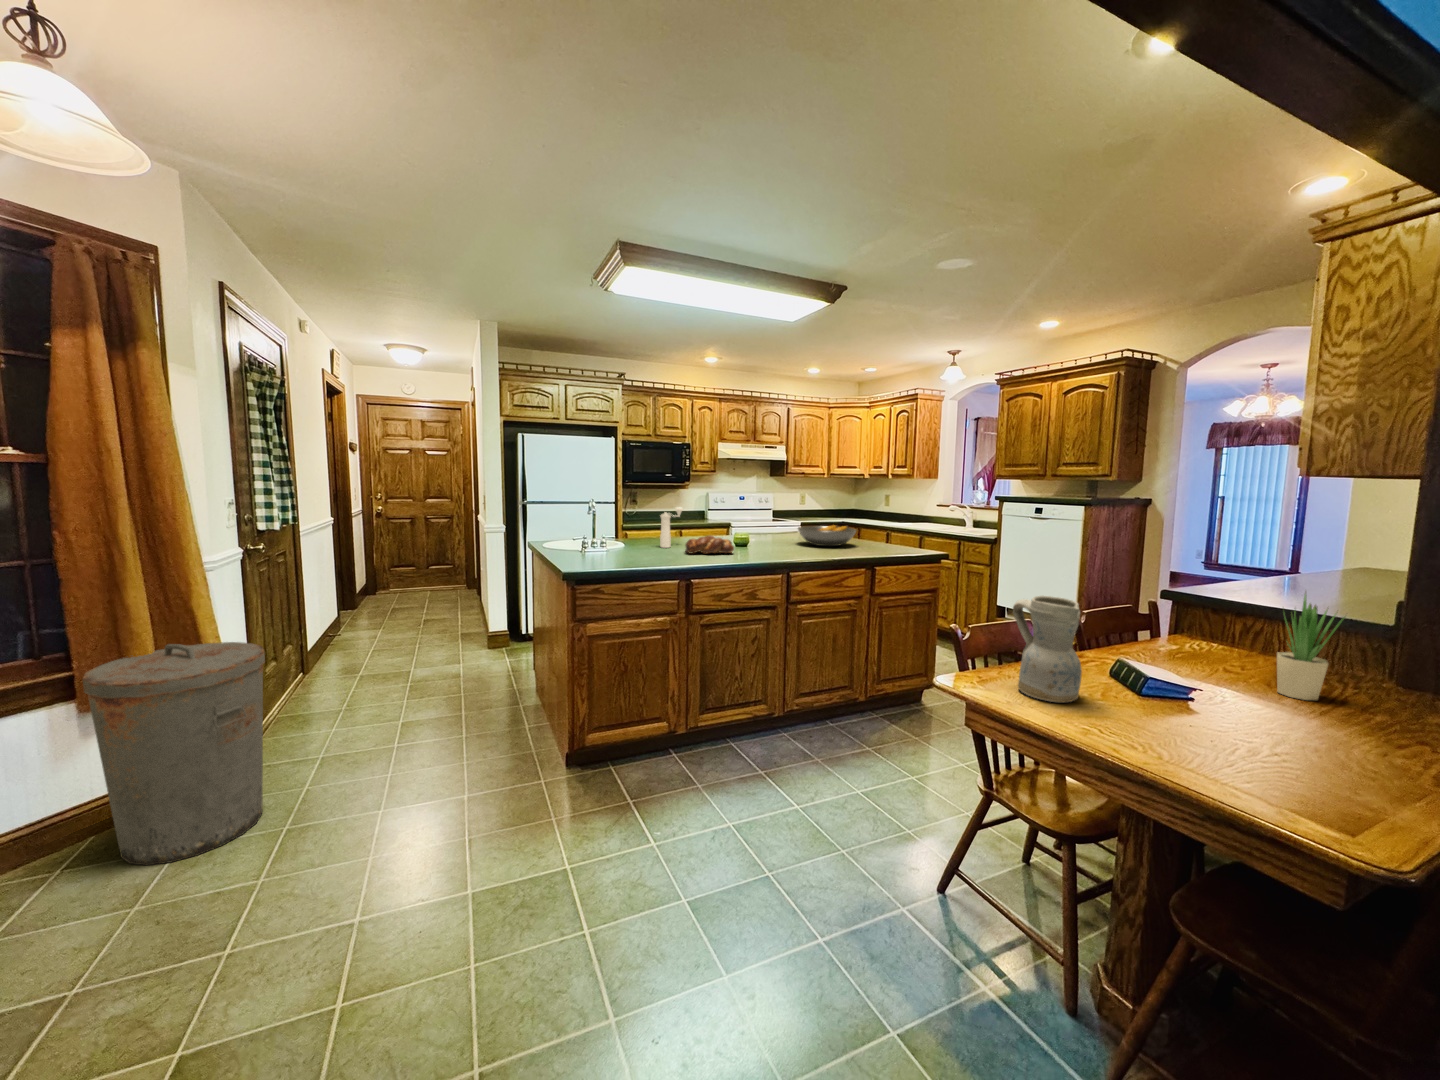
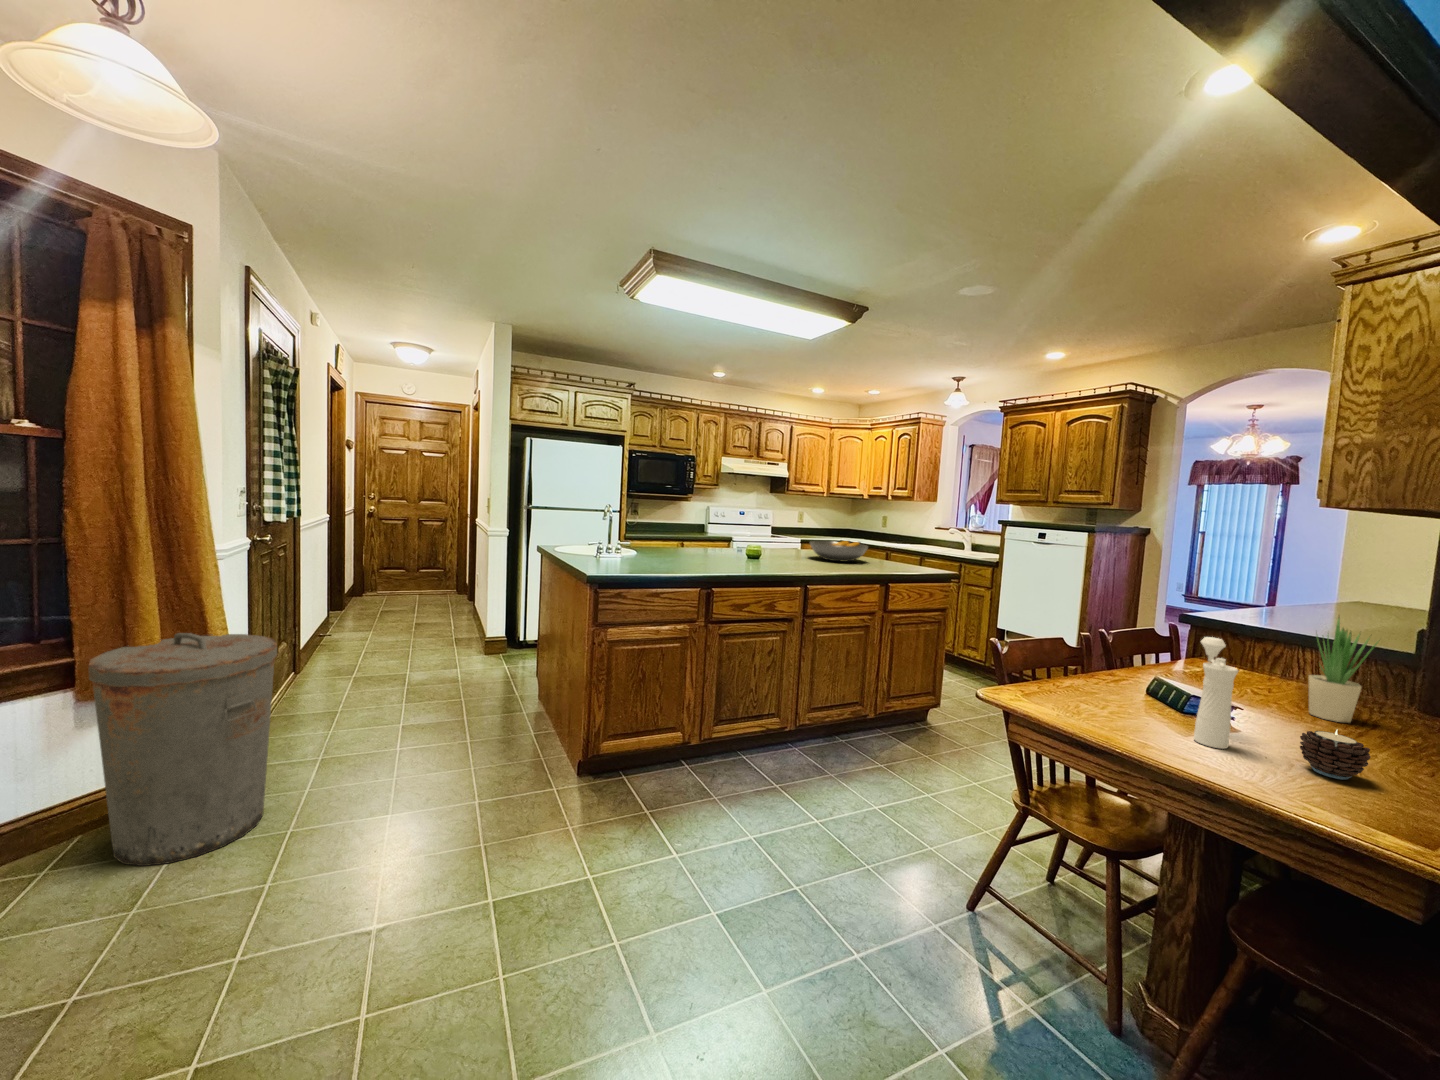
pepper mill: present [660,507,683,548] -> present [1194,637,1238,749]
bread loaf: present [685,536,734,553] -> none [702,545,751,563]
ceramic pitcher: present [1013,596,1082,702] -> none [1058,611,1130,717]
candle: none [1244,711,1311,762] -> present [1300,730,1371,780]

